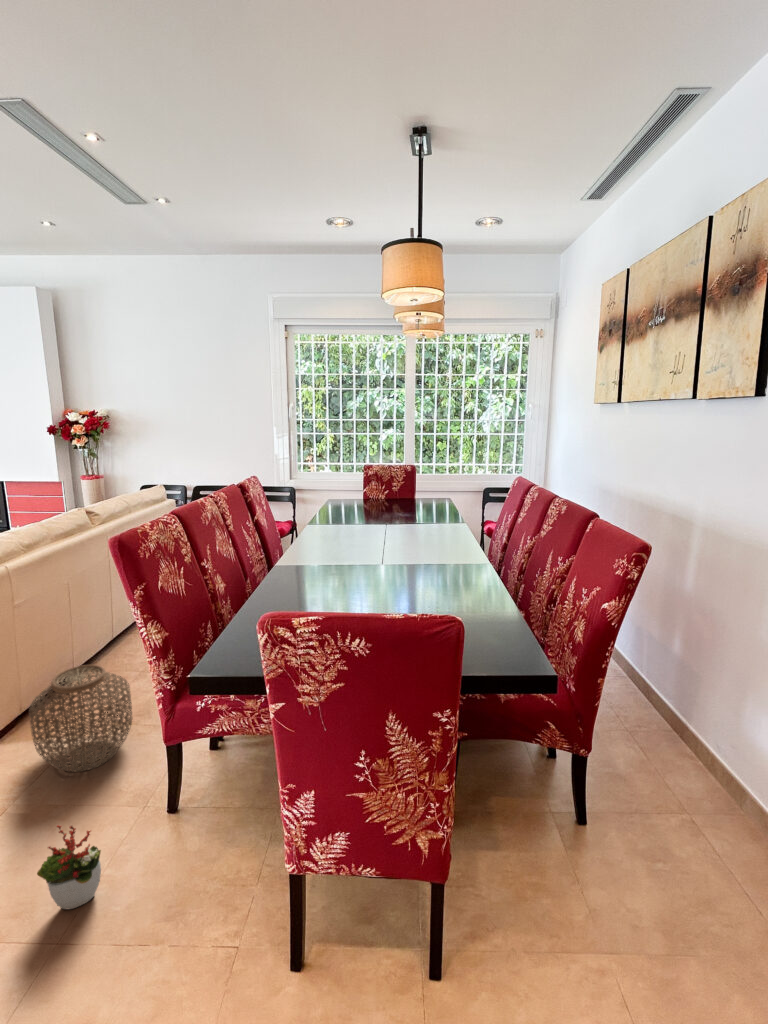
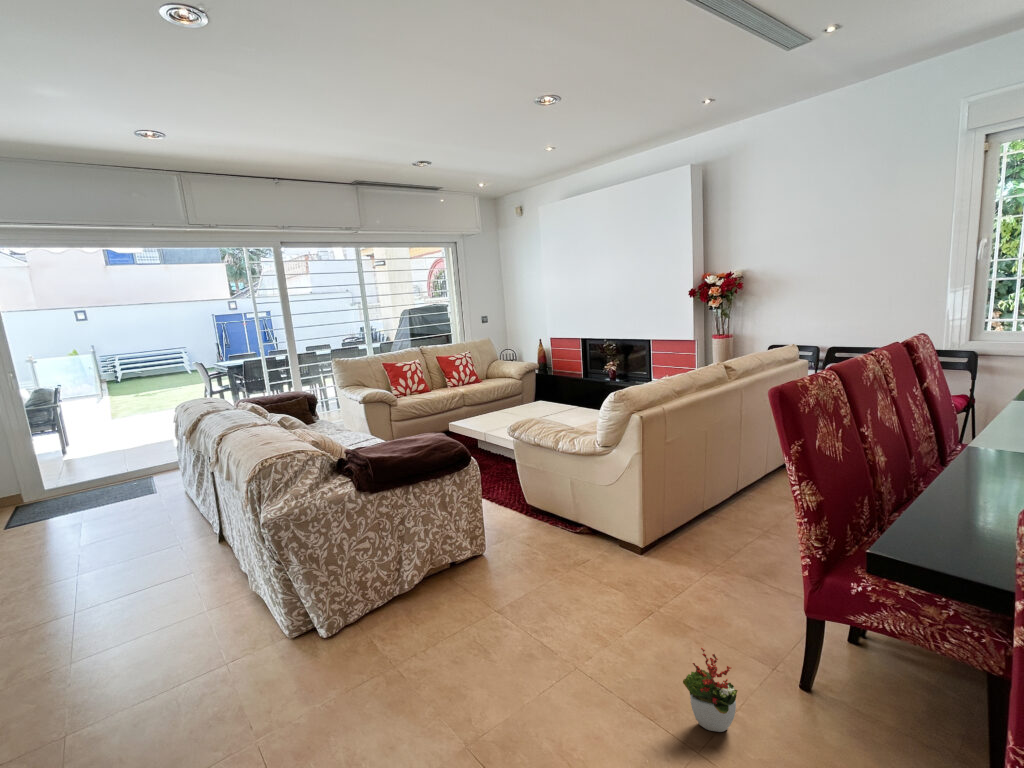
woven basket: present [29,665,132,772] -> none [674,509,762,608]

